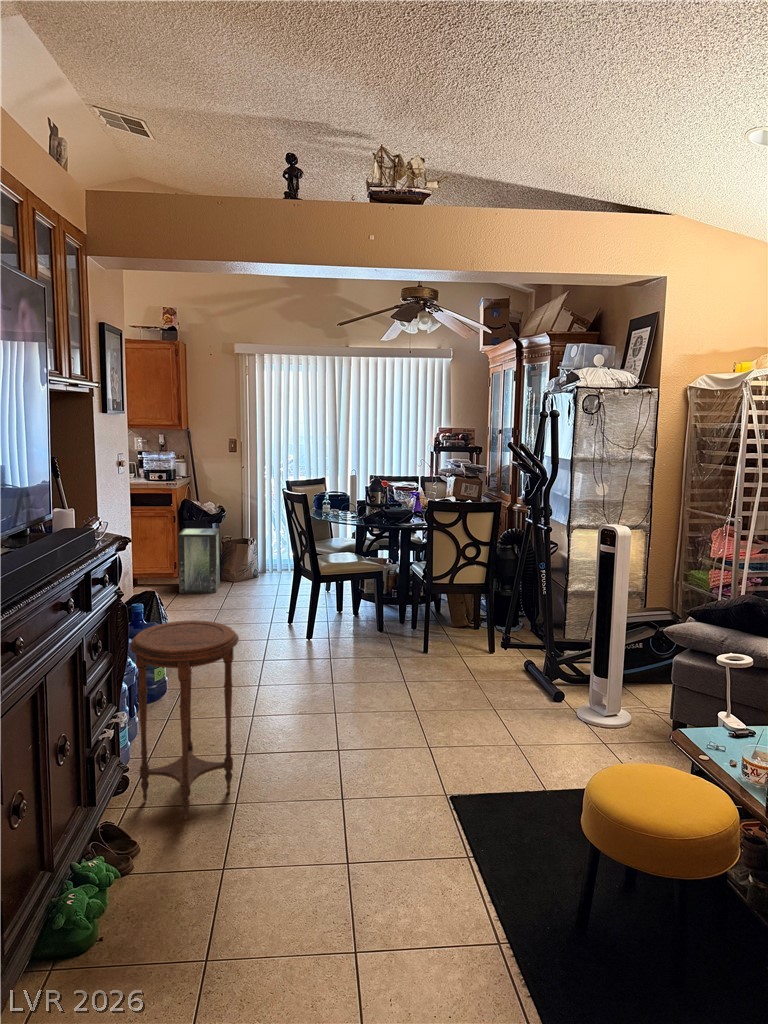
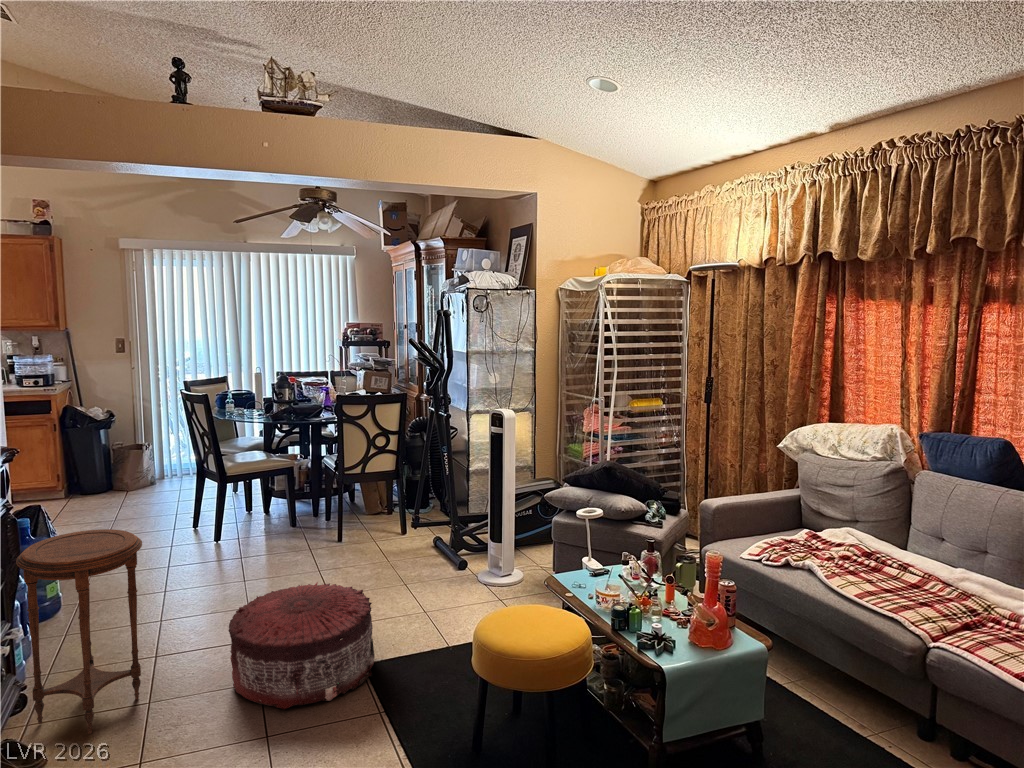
storage box: present [178,528,220,593] -> none [60,435,113,508]
pouf: none [315,698,463,832] -> present [228,582,375,709]

